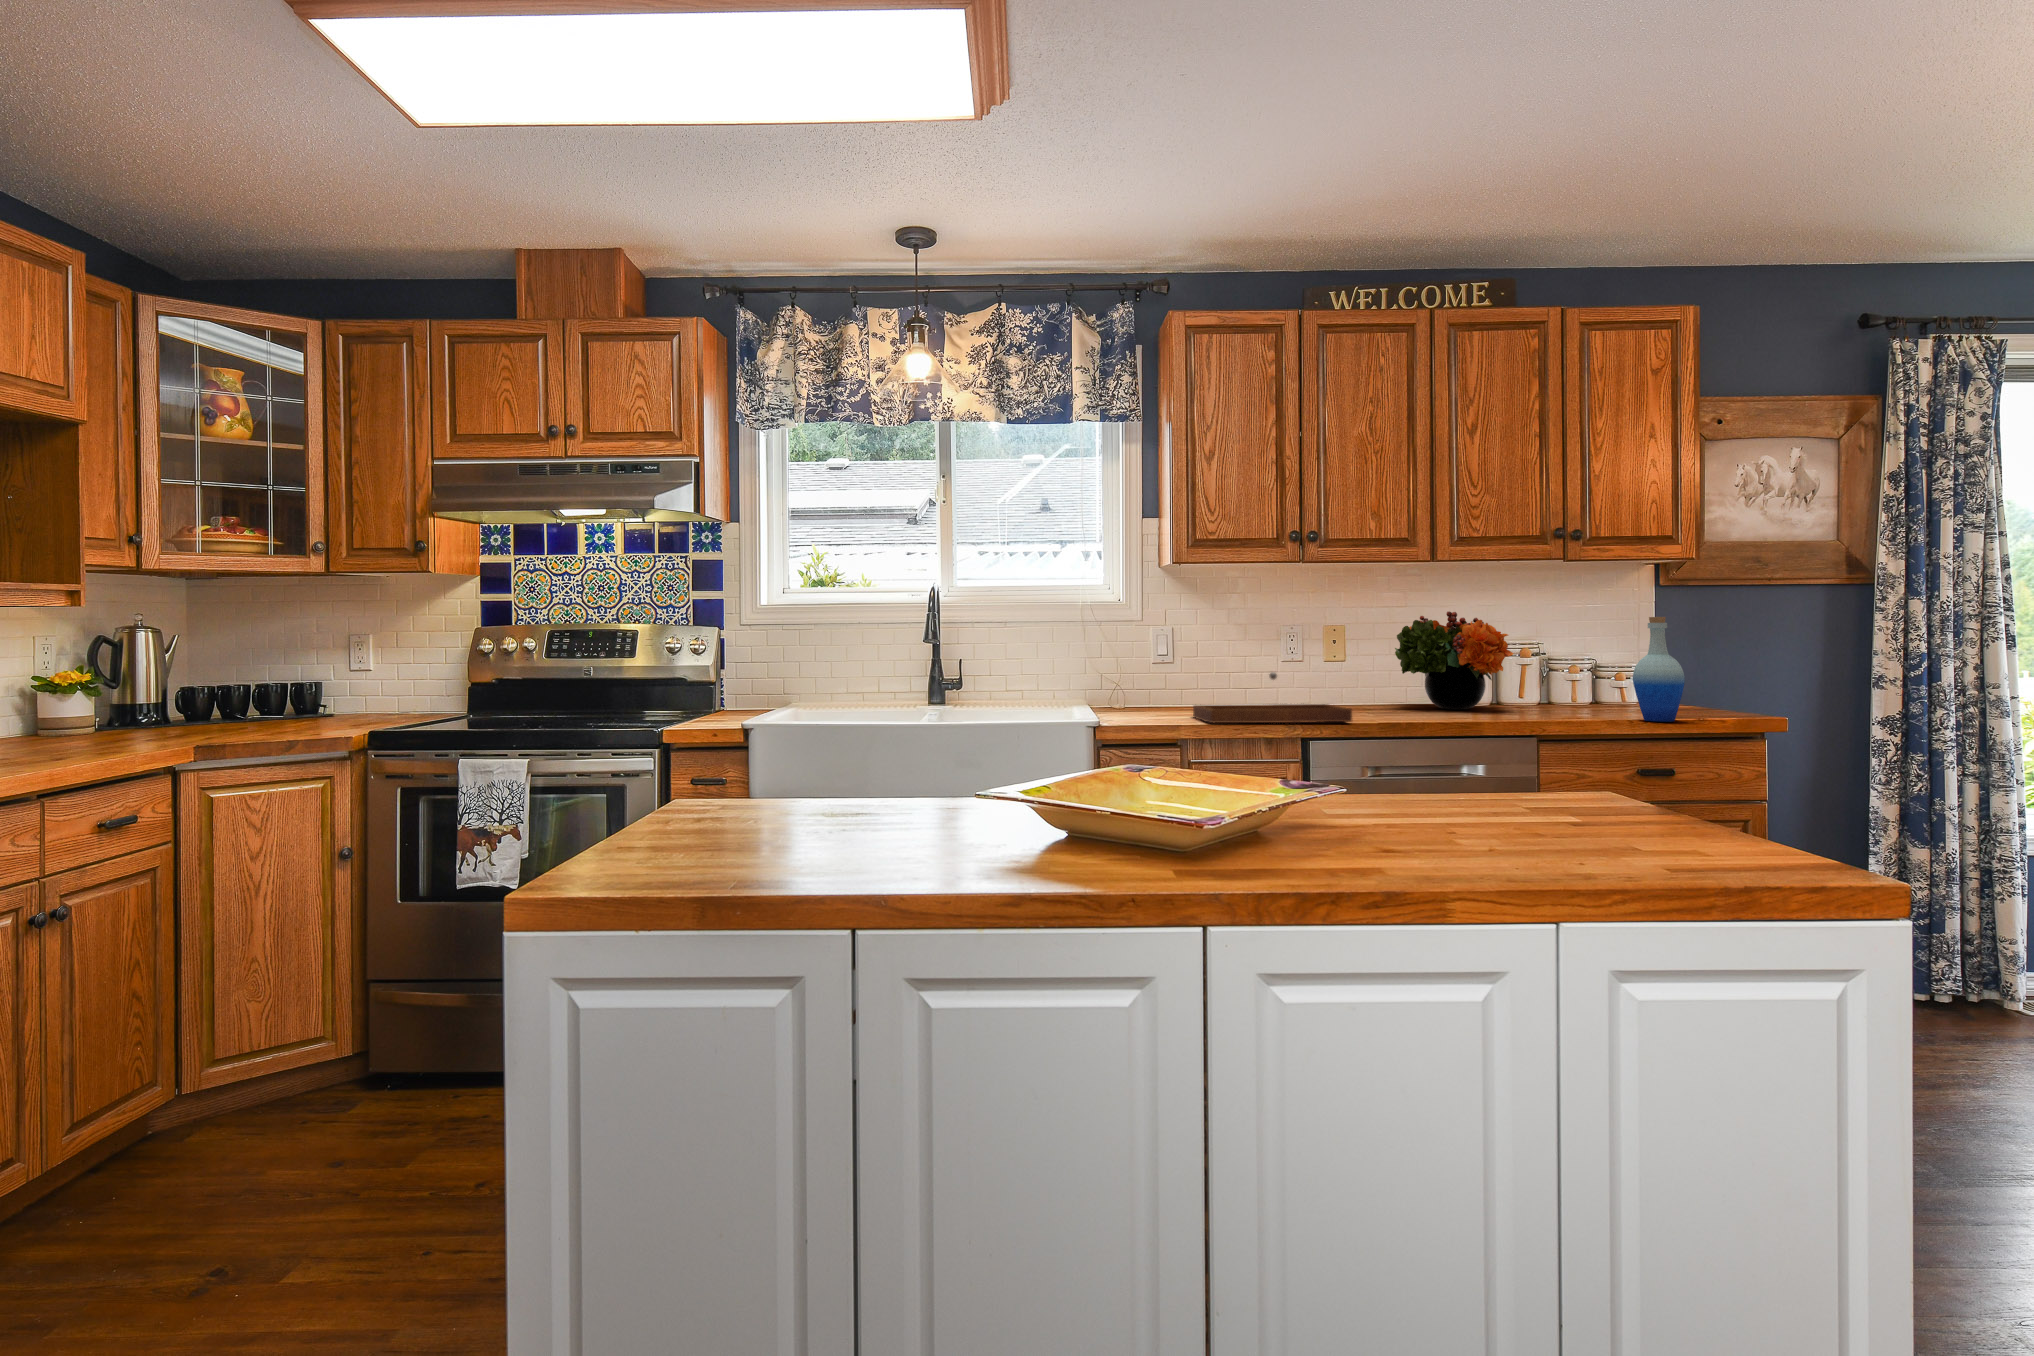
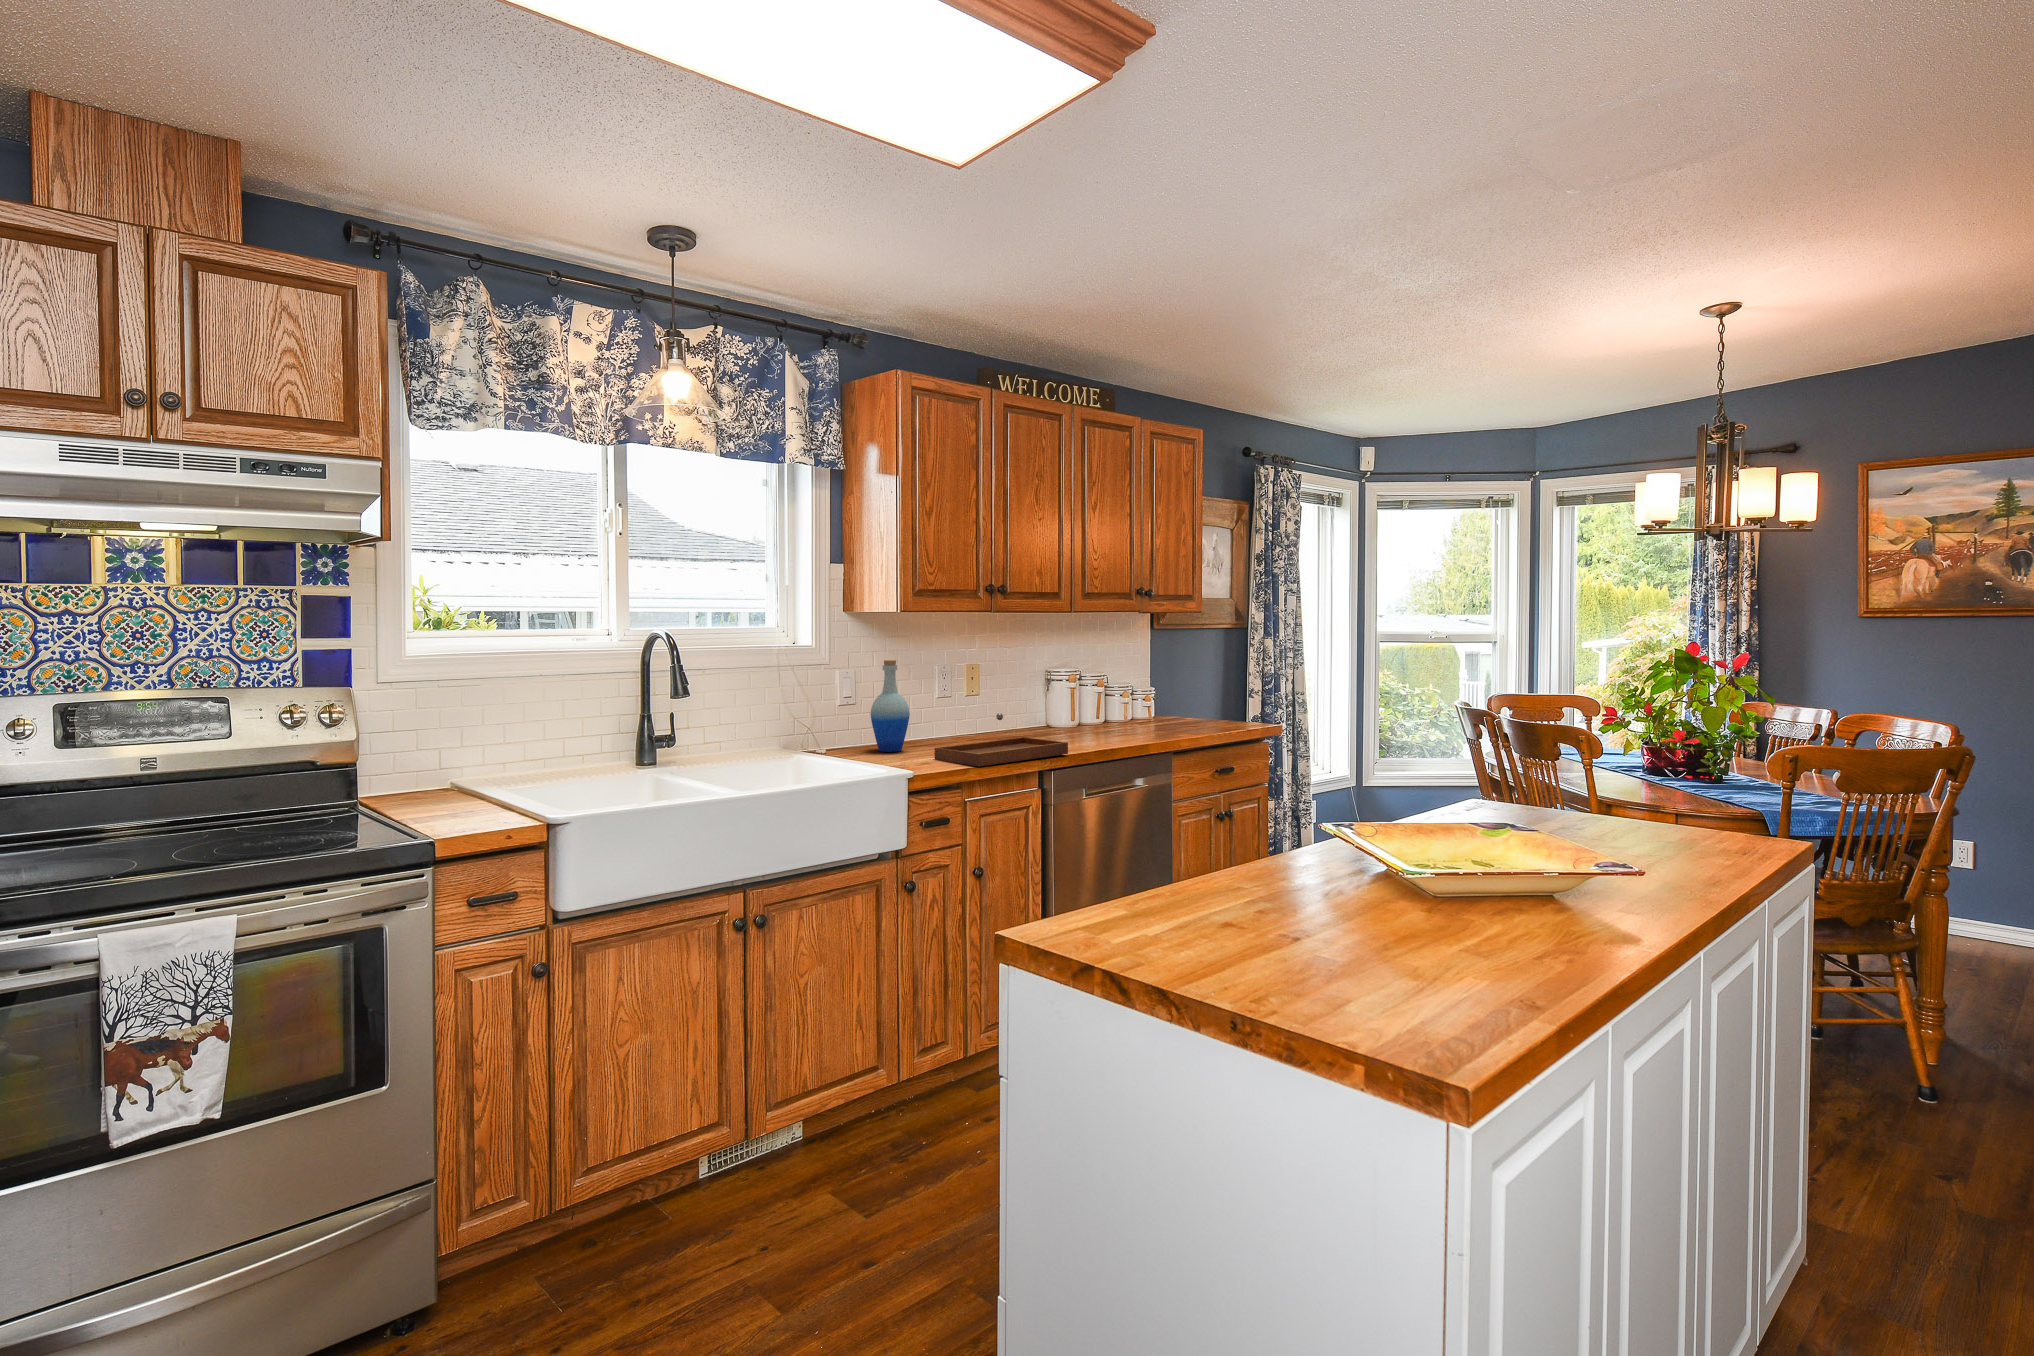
flower arrangement: present [1395,611,1513,709] -> none [1025,651,1114,731]
bottle: present [1633,617,1685,722] -> present [871,660,910,752]

